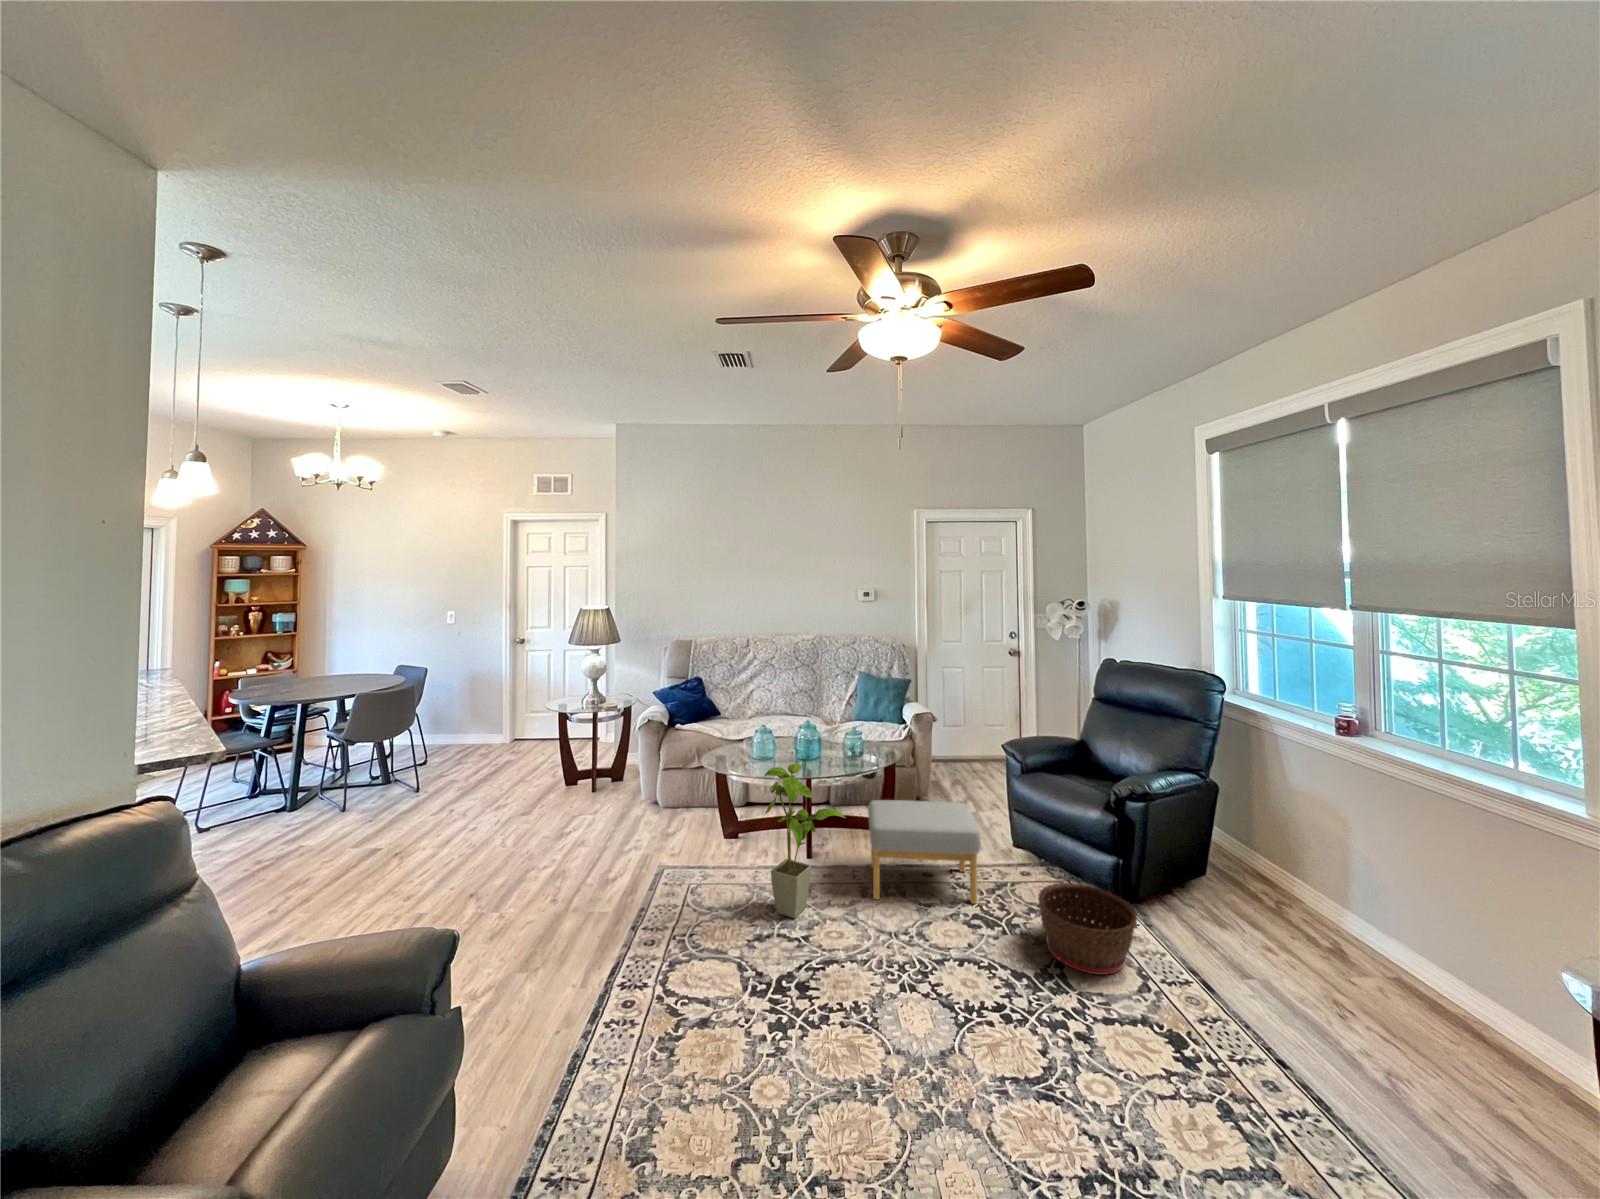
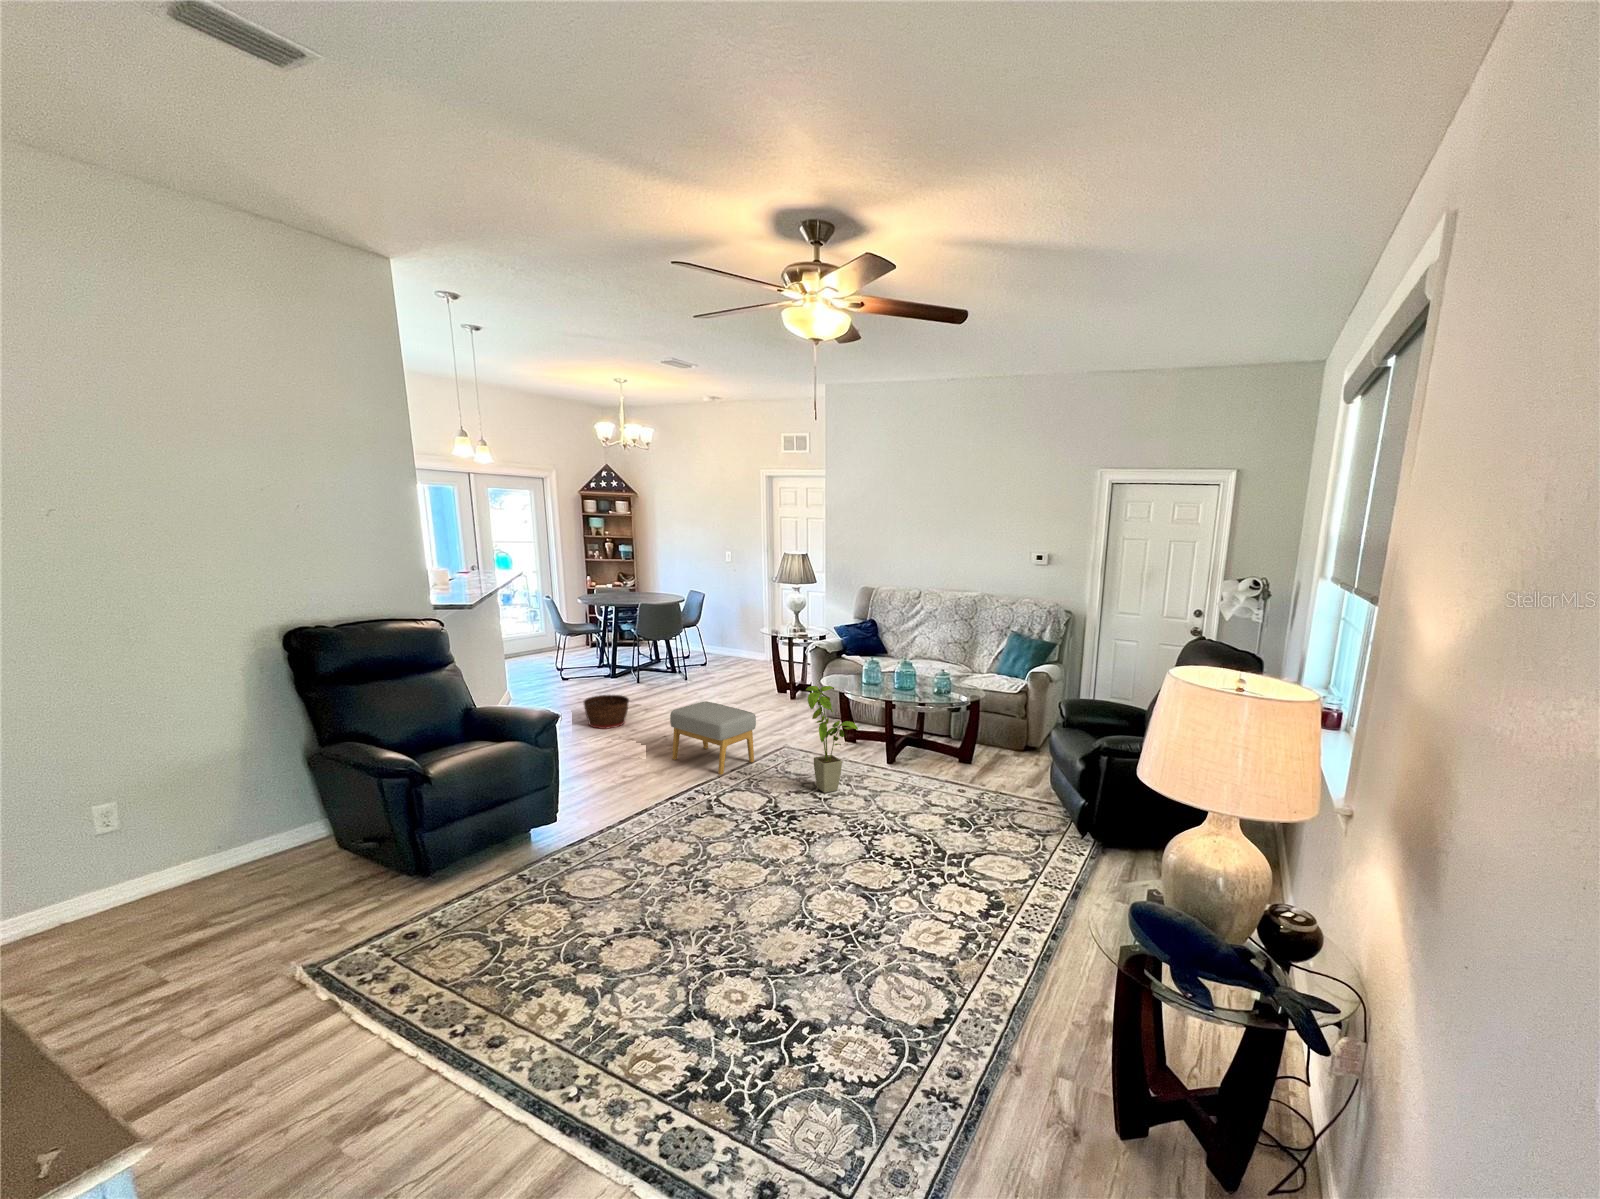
footstool: present [868,800,981,904] -> present [670,701,756,775]
basket: present [1038,883,1137,975] -> present [584,695,629,729]

